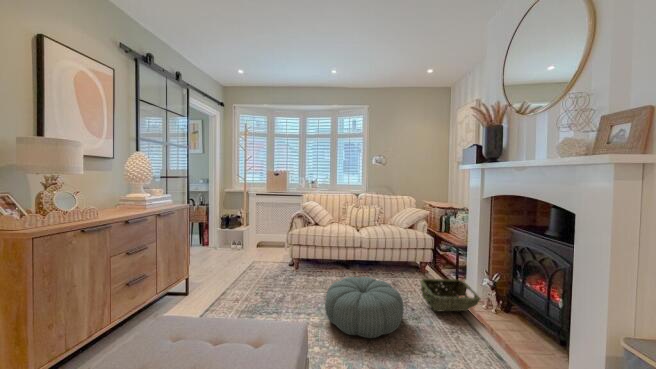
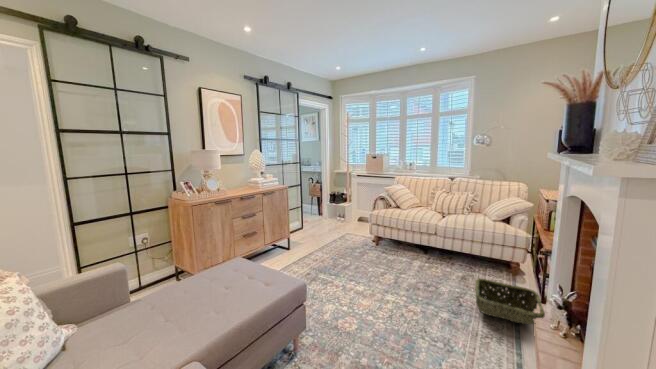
pouf: present [325,277,404,338] -> none [365,261,438,316]

